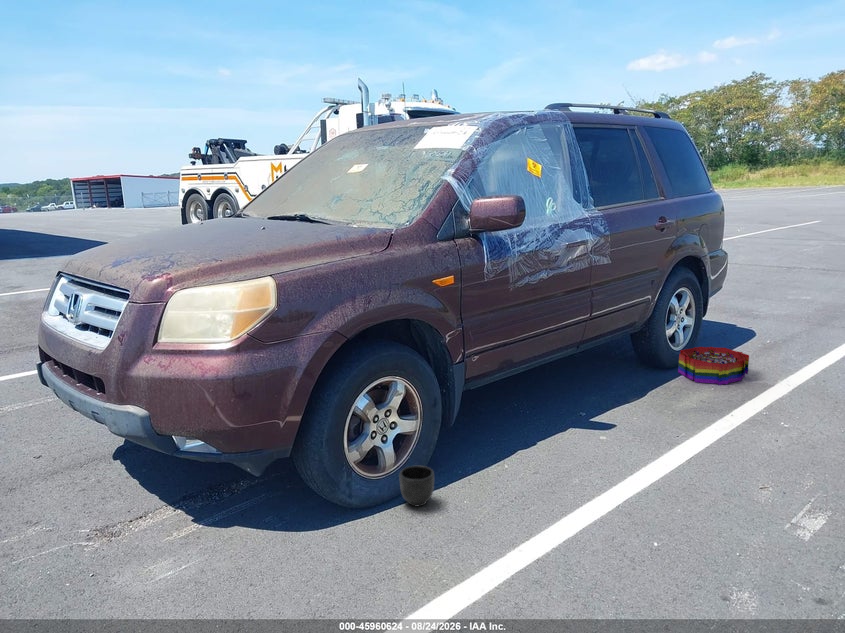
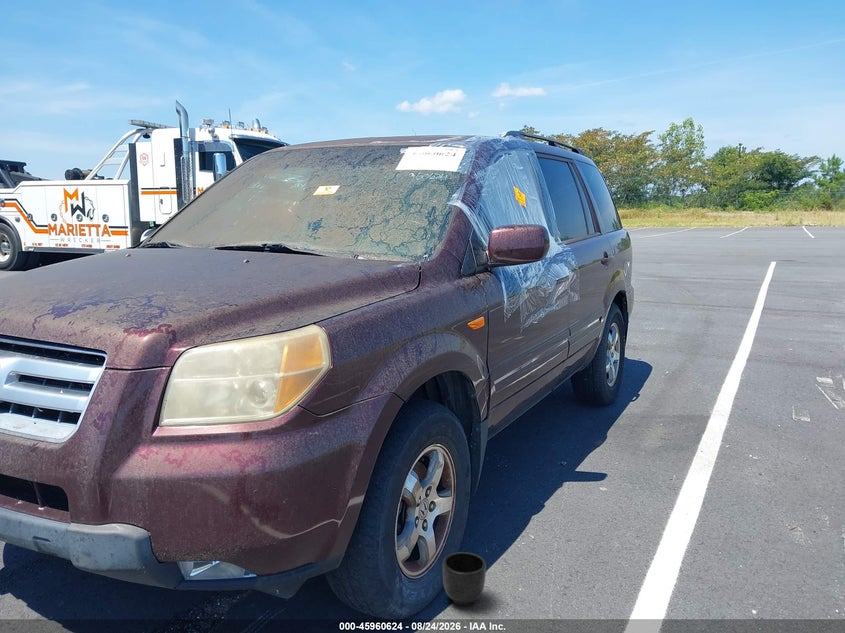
storage bin: present [678,347,749,385] -> none [610,382,677,422]

